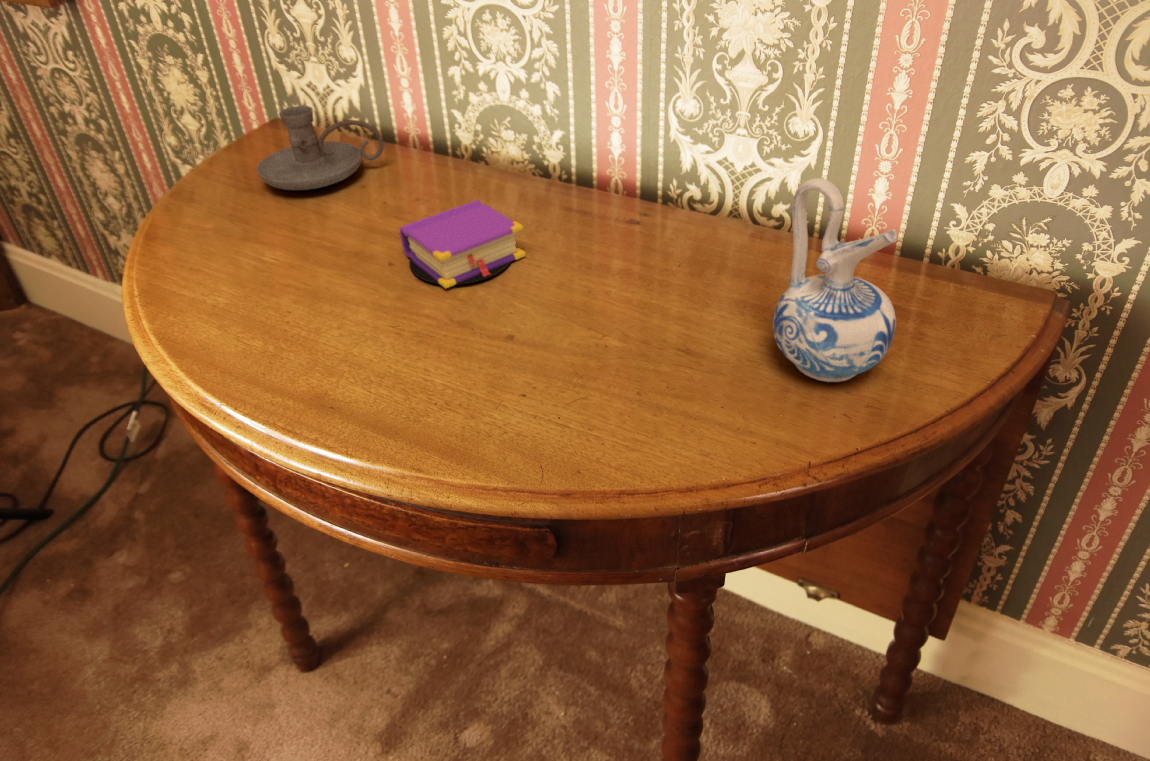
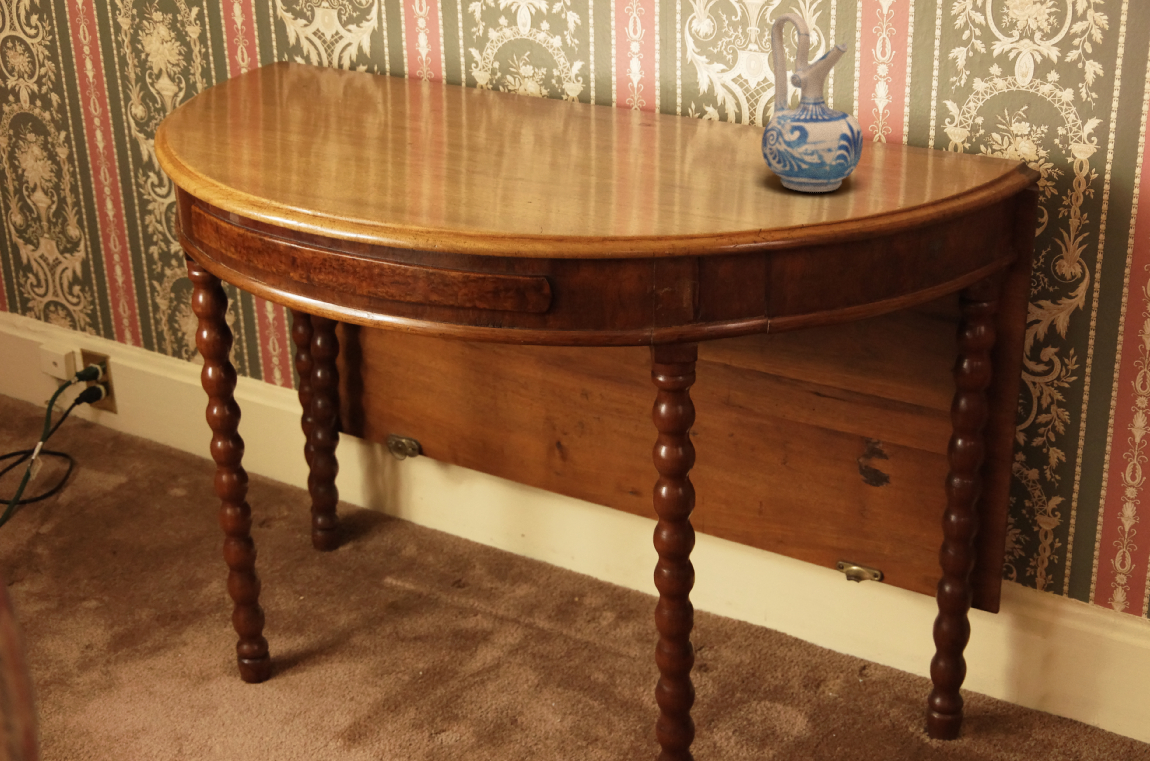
candle holder: present [257,106,384,190] -> none [273,26,400,100]
book: present [400,200,526,288] -> none [384,94,584,158]

